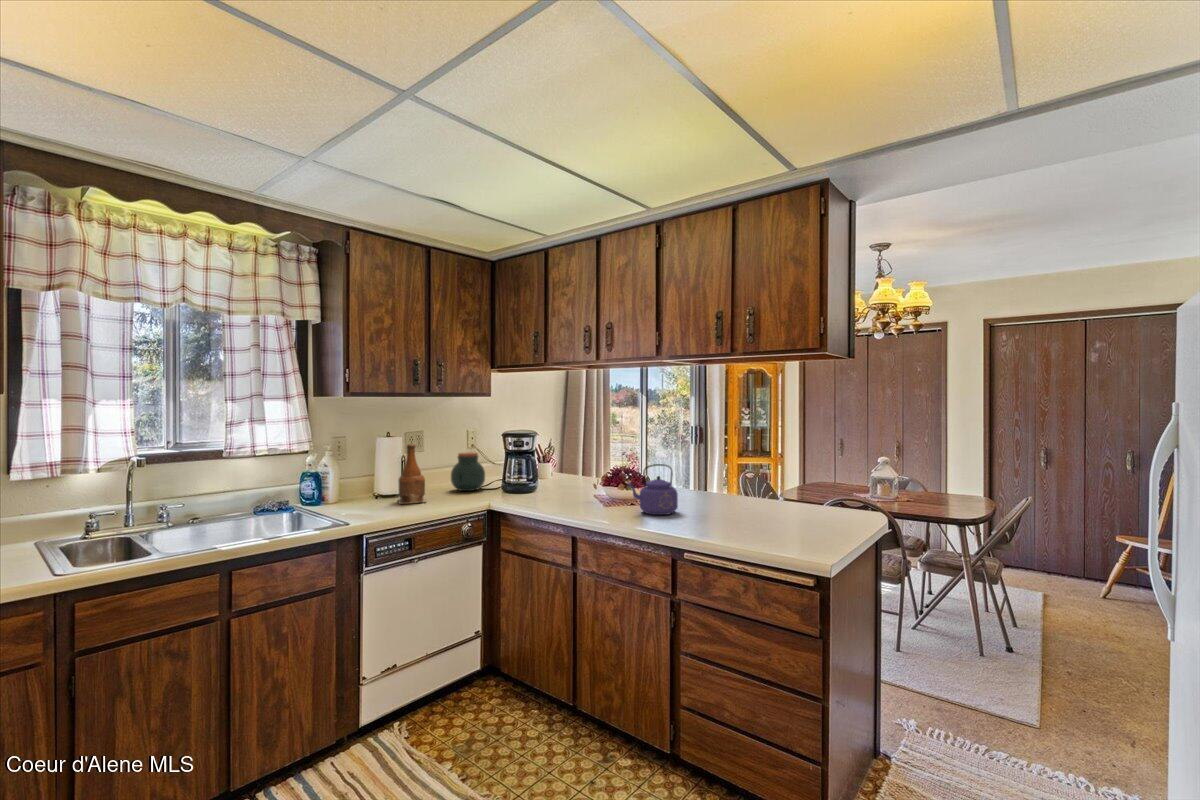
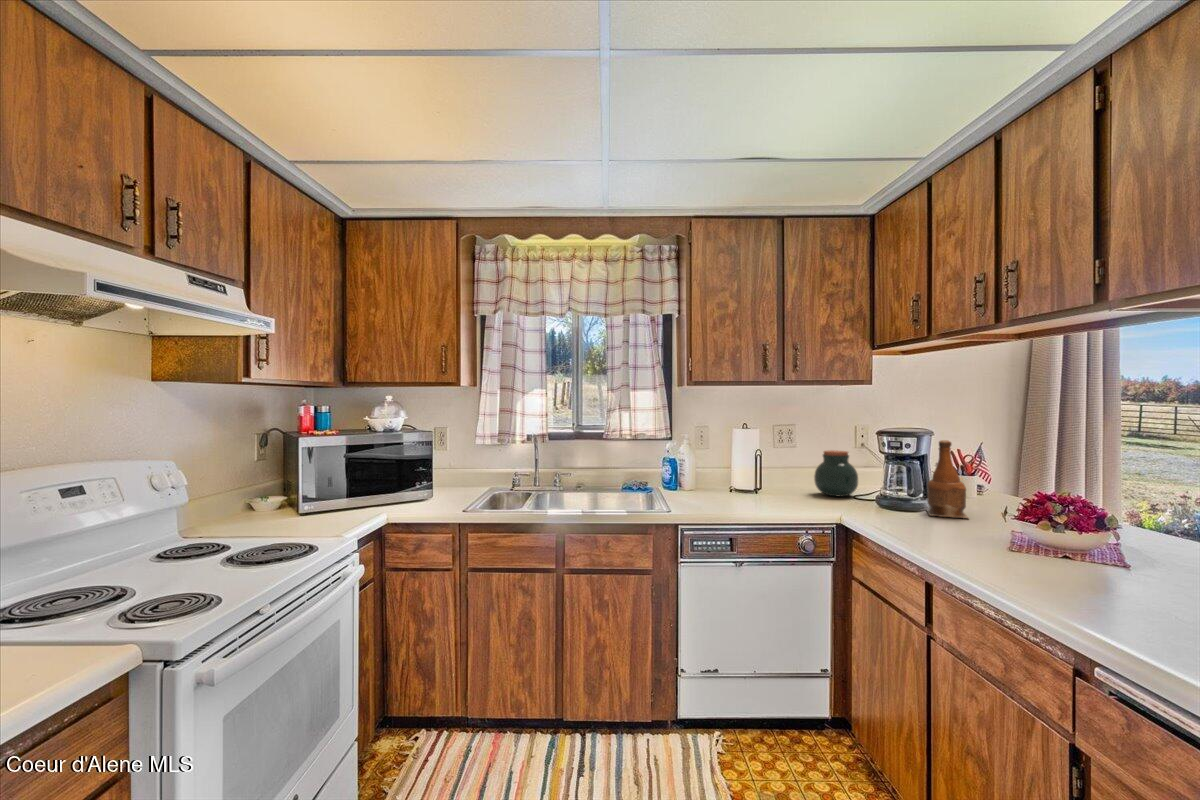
bottle: present [398,444,426,504] -> present [926,440,969,518]
kettle: present [628,464,678,515] -> none [1037,491,1163,587]

